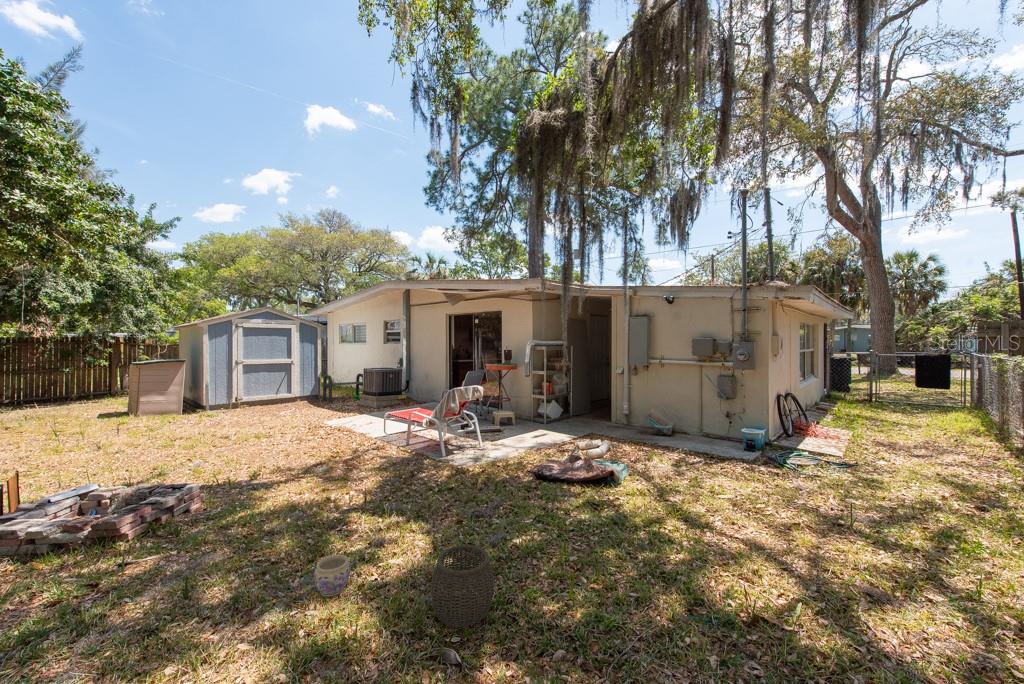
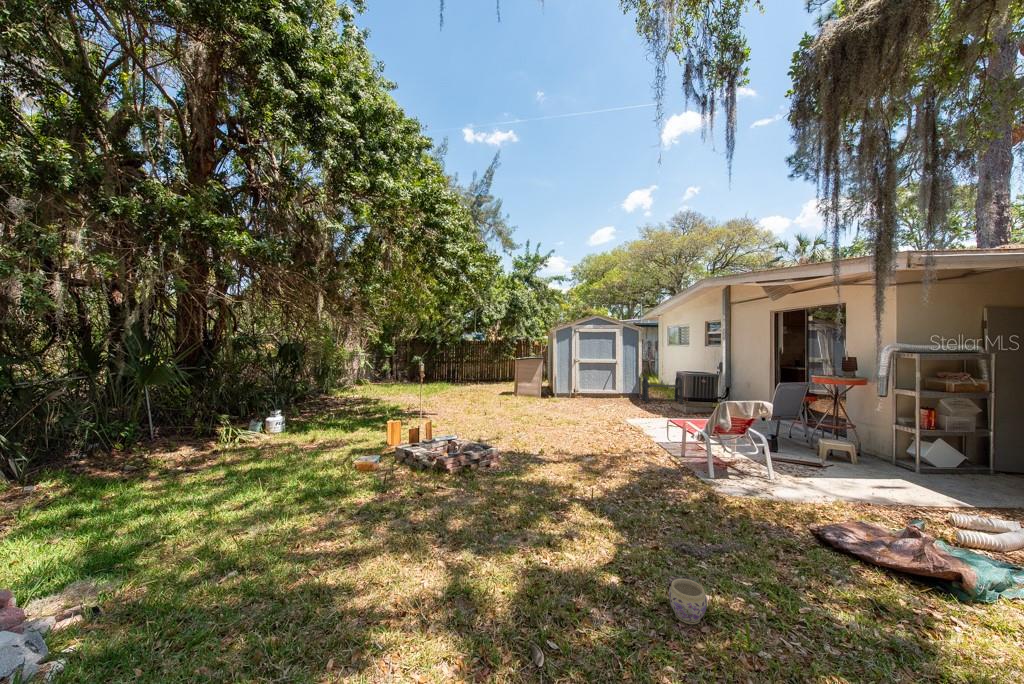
woven basket: present [431,545,494,628] -> none [548,558,614,644]
planter: present [314,555,351,597] -> present [669,579,707,625]

